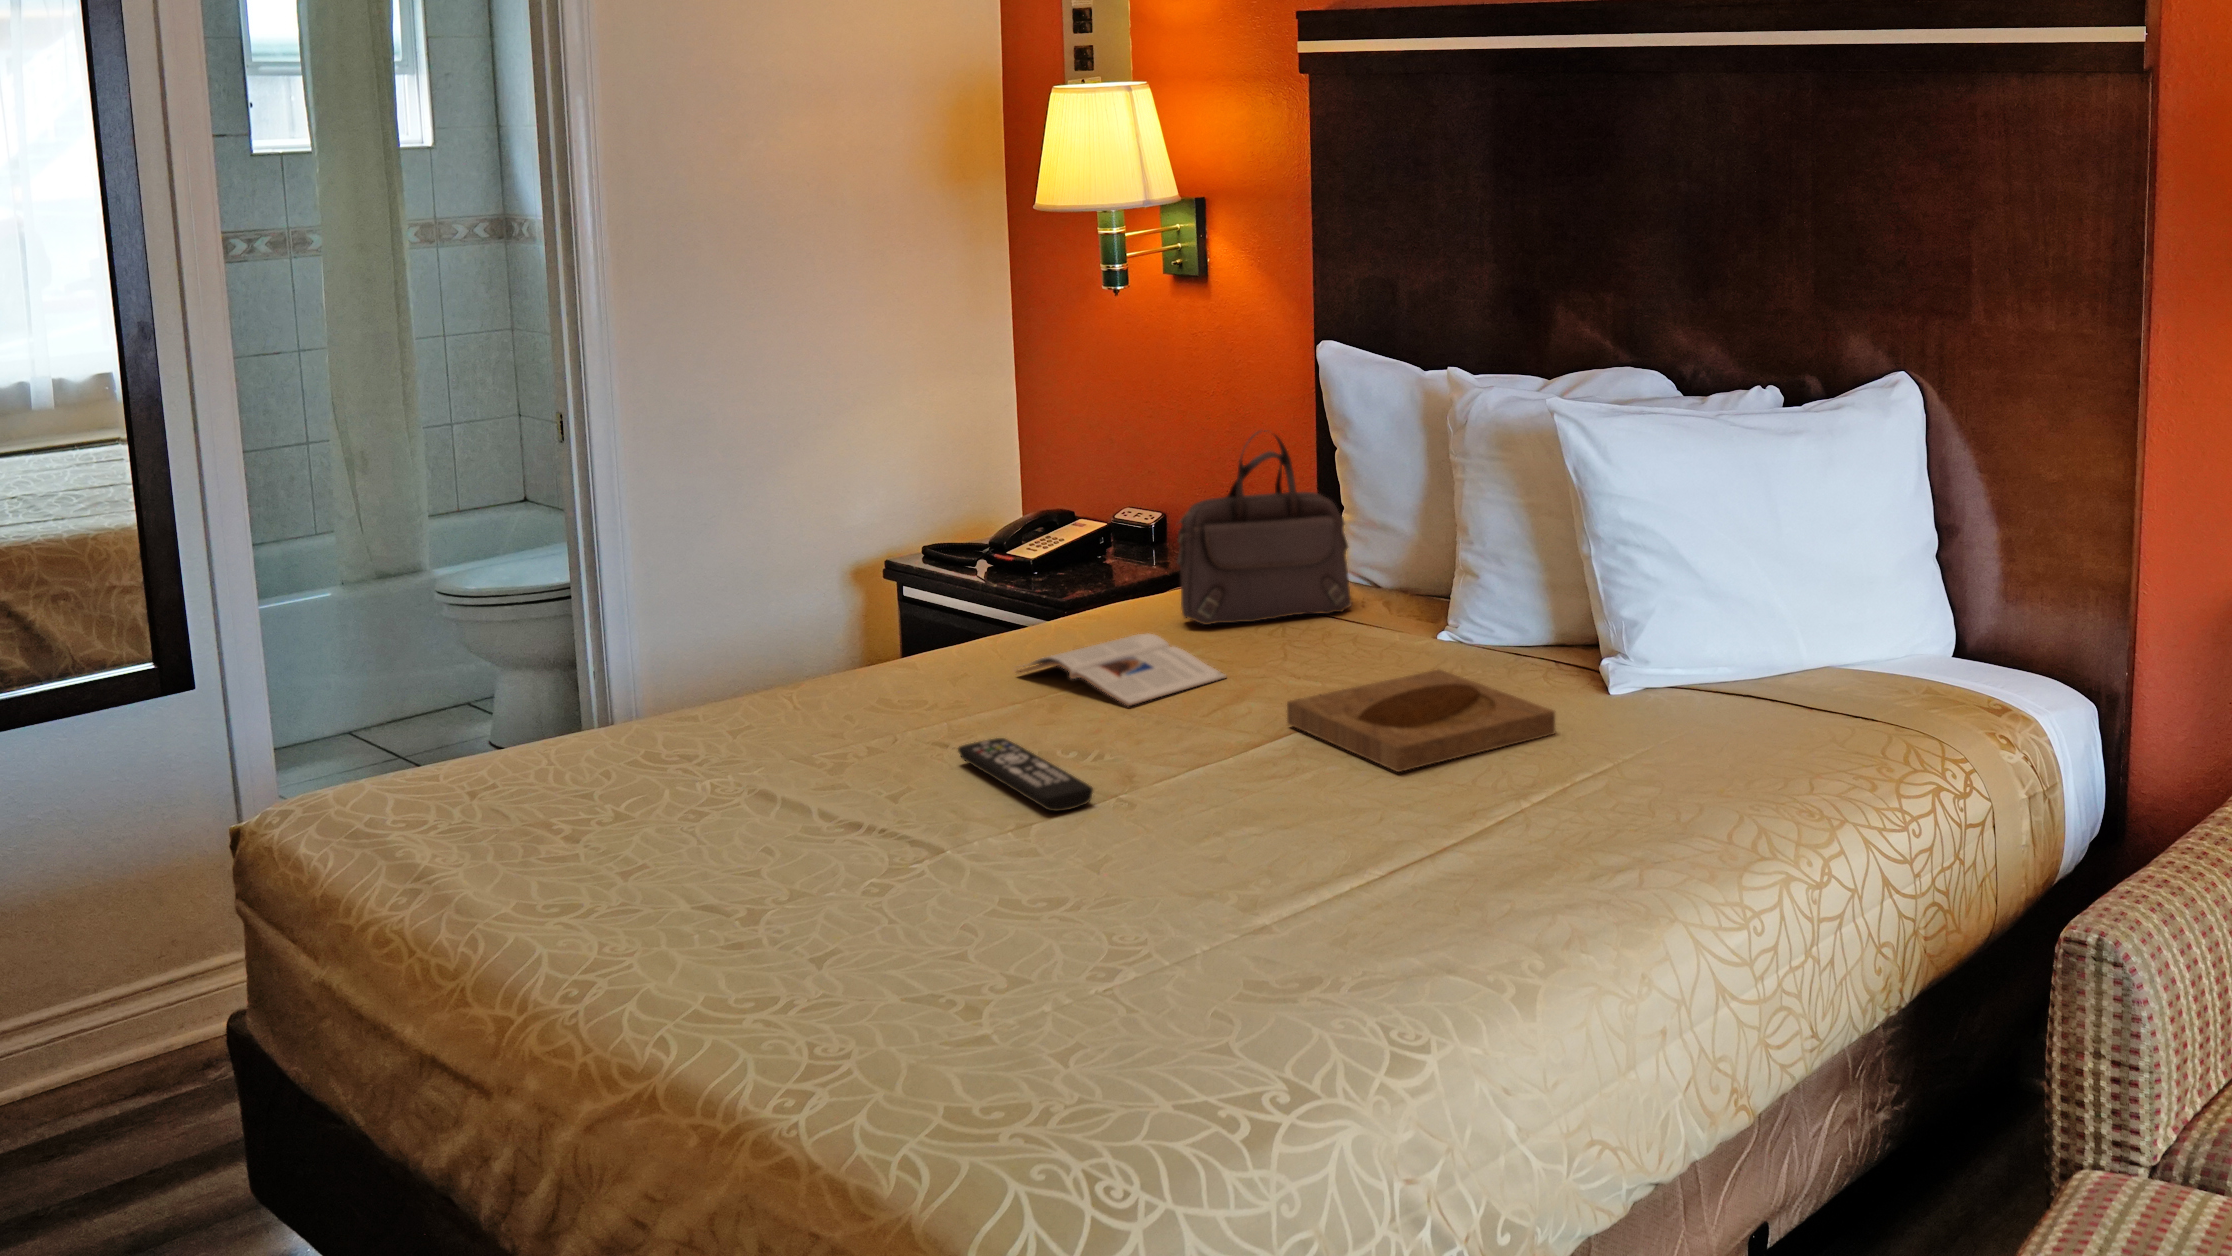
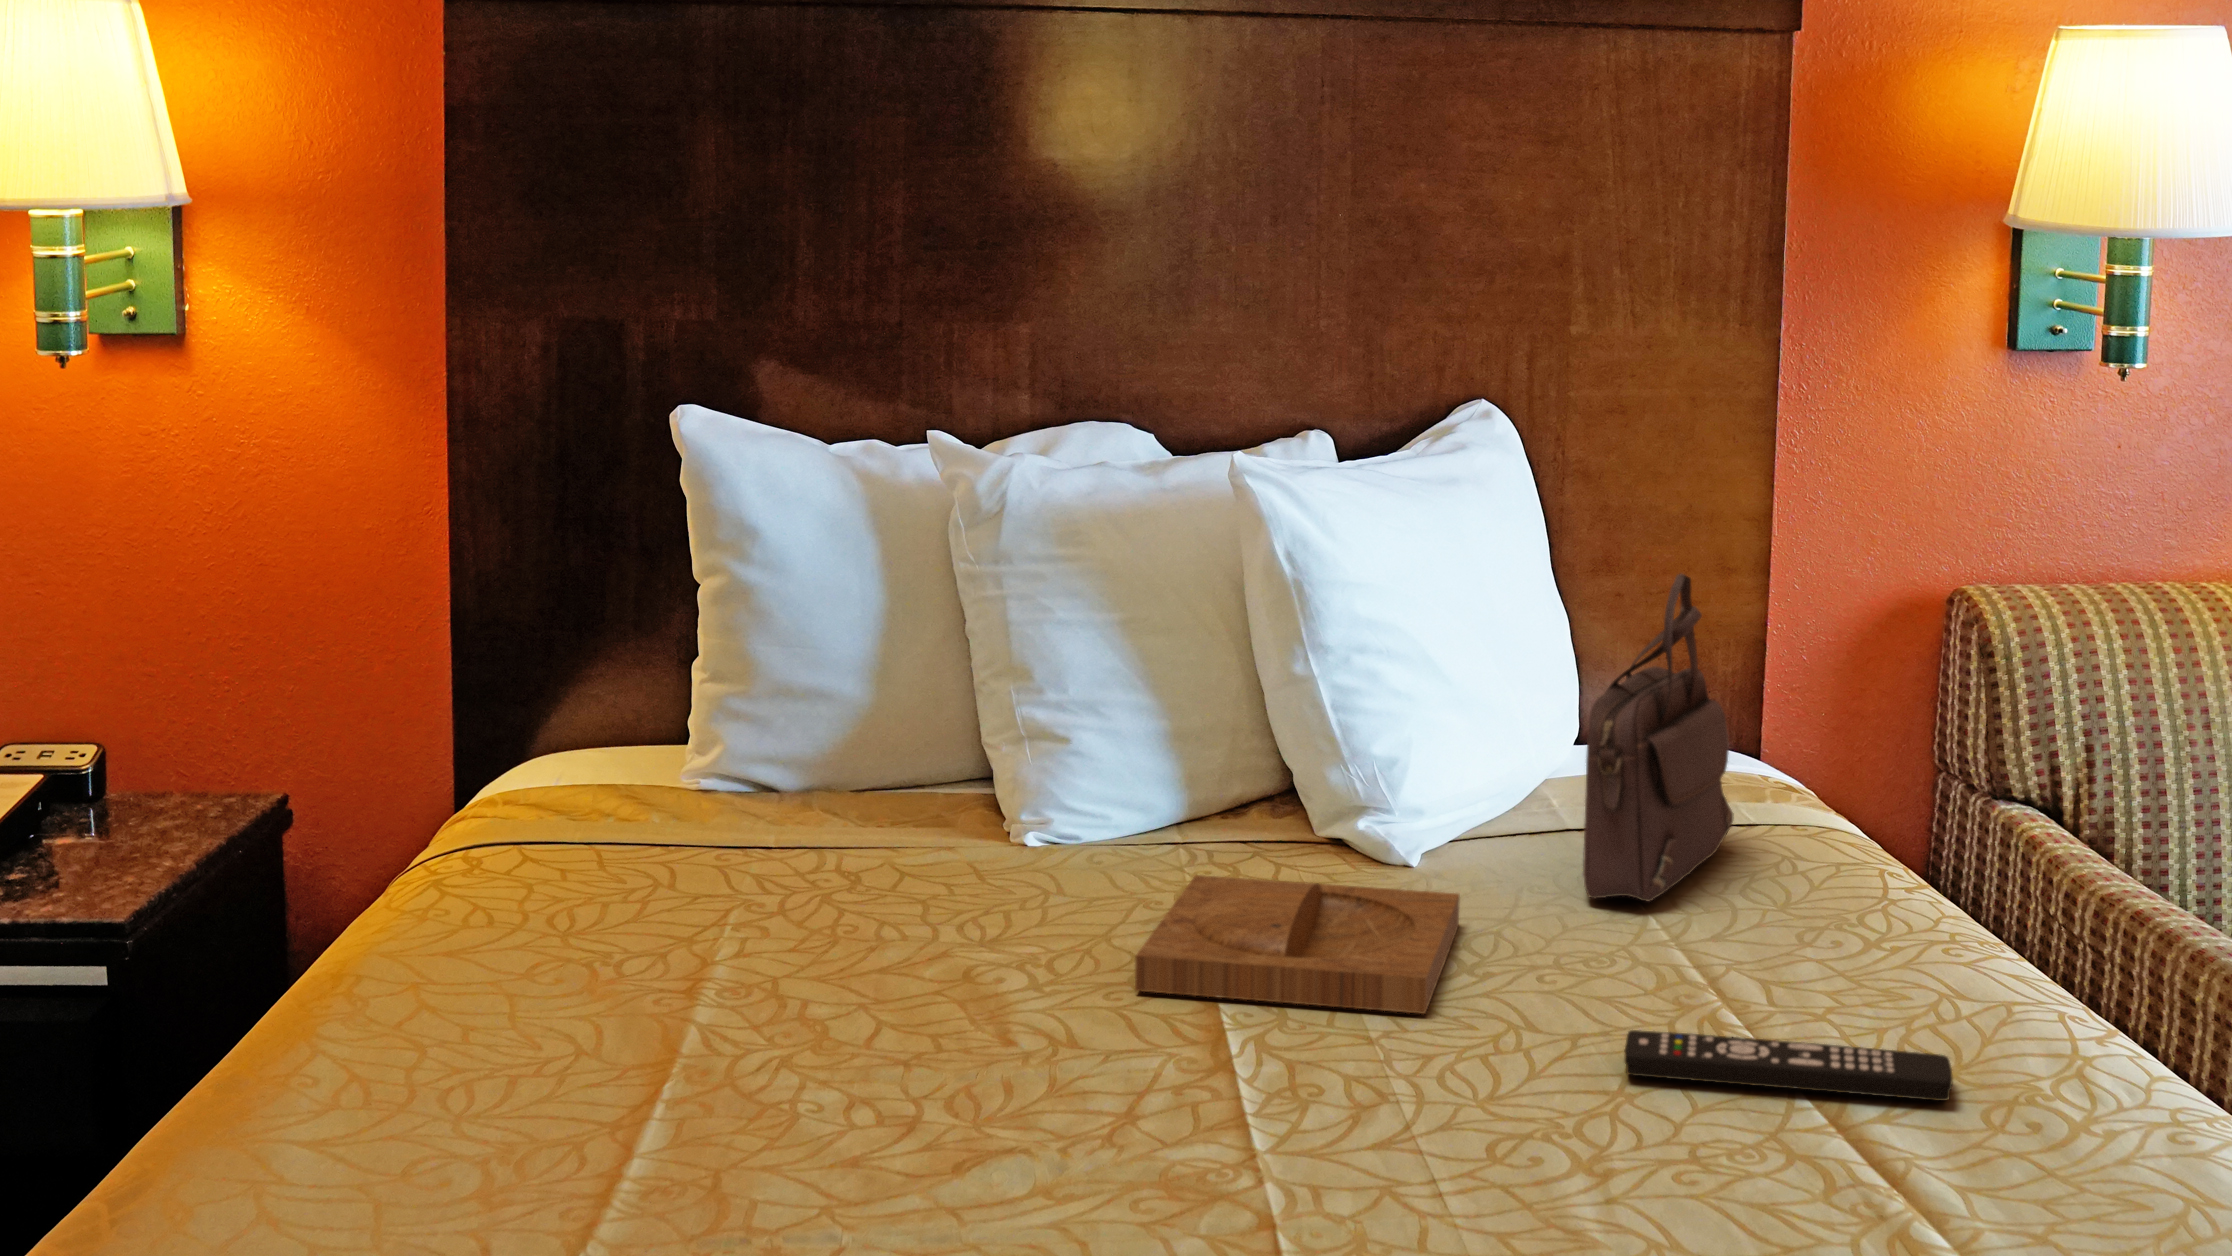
handbag: present [1177,430,1351,625] -> present [1583,574,1734,901]
magazine: present [1017,634,1226,707] -> none [552,910,879,1022]
remote control: present [958,738,1093,812] -> present [1624,1030,1953,1101]

